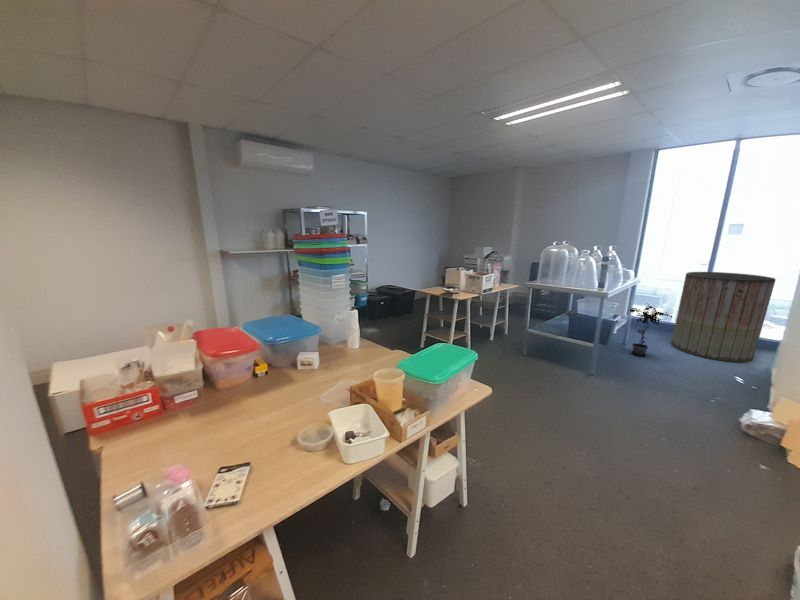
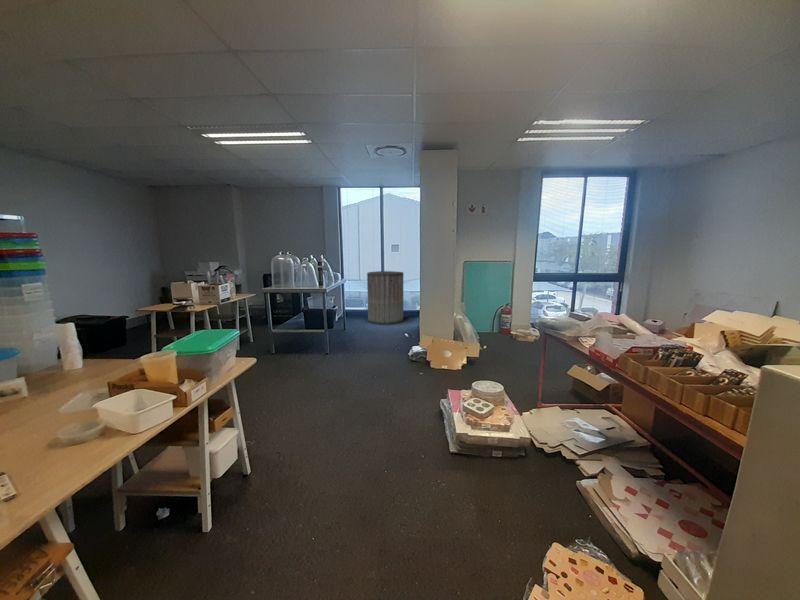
potted plant: present [630,305,672,356] -> none [340,294,364,331]

